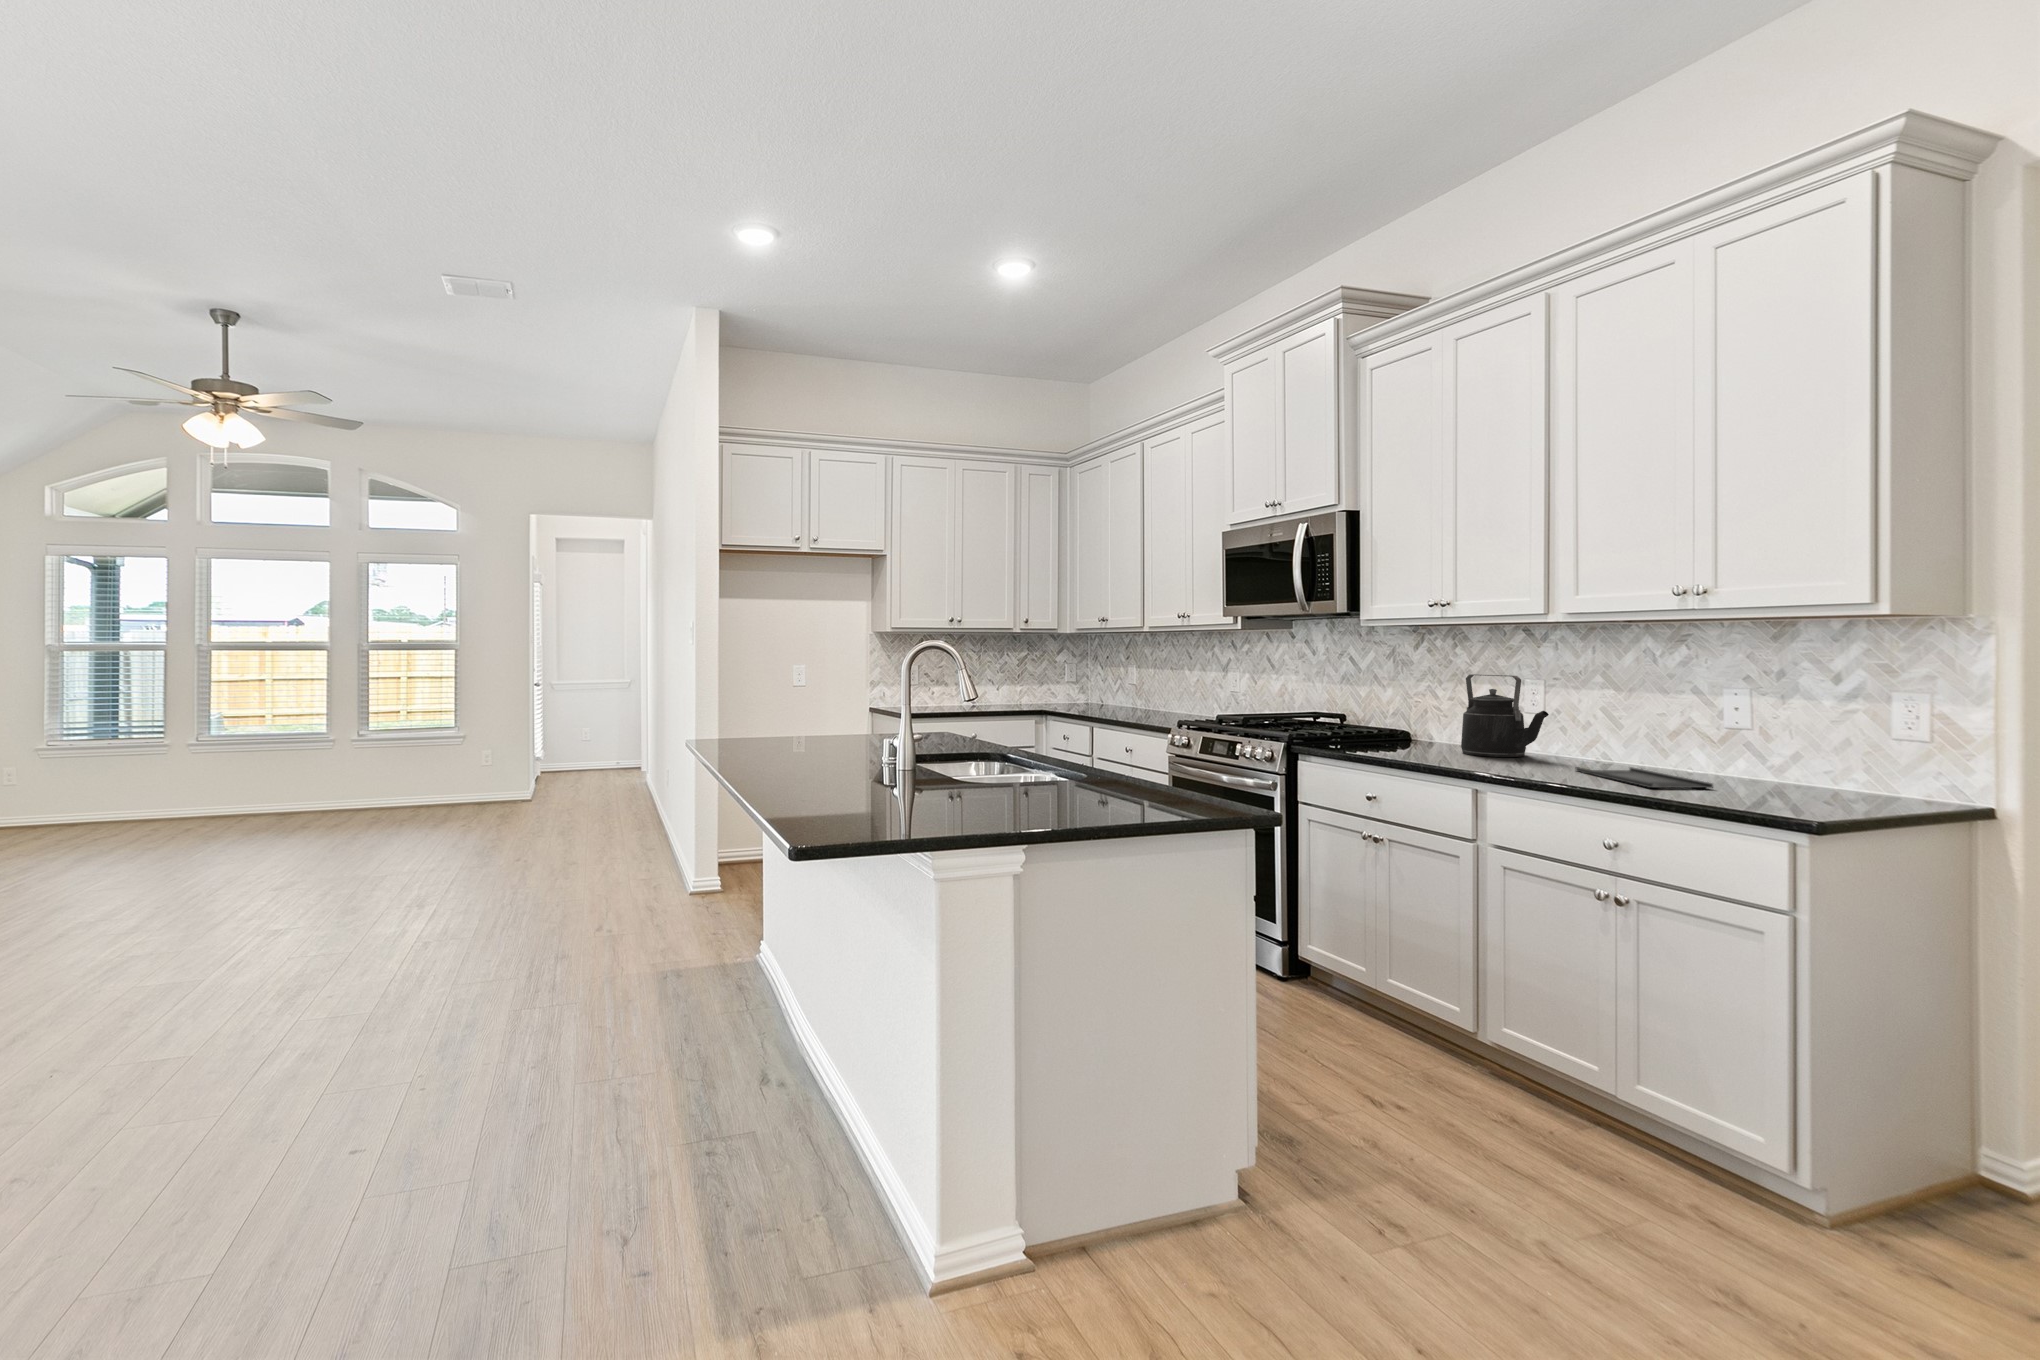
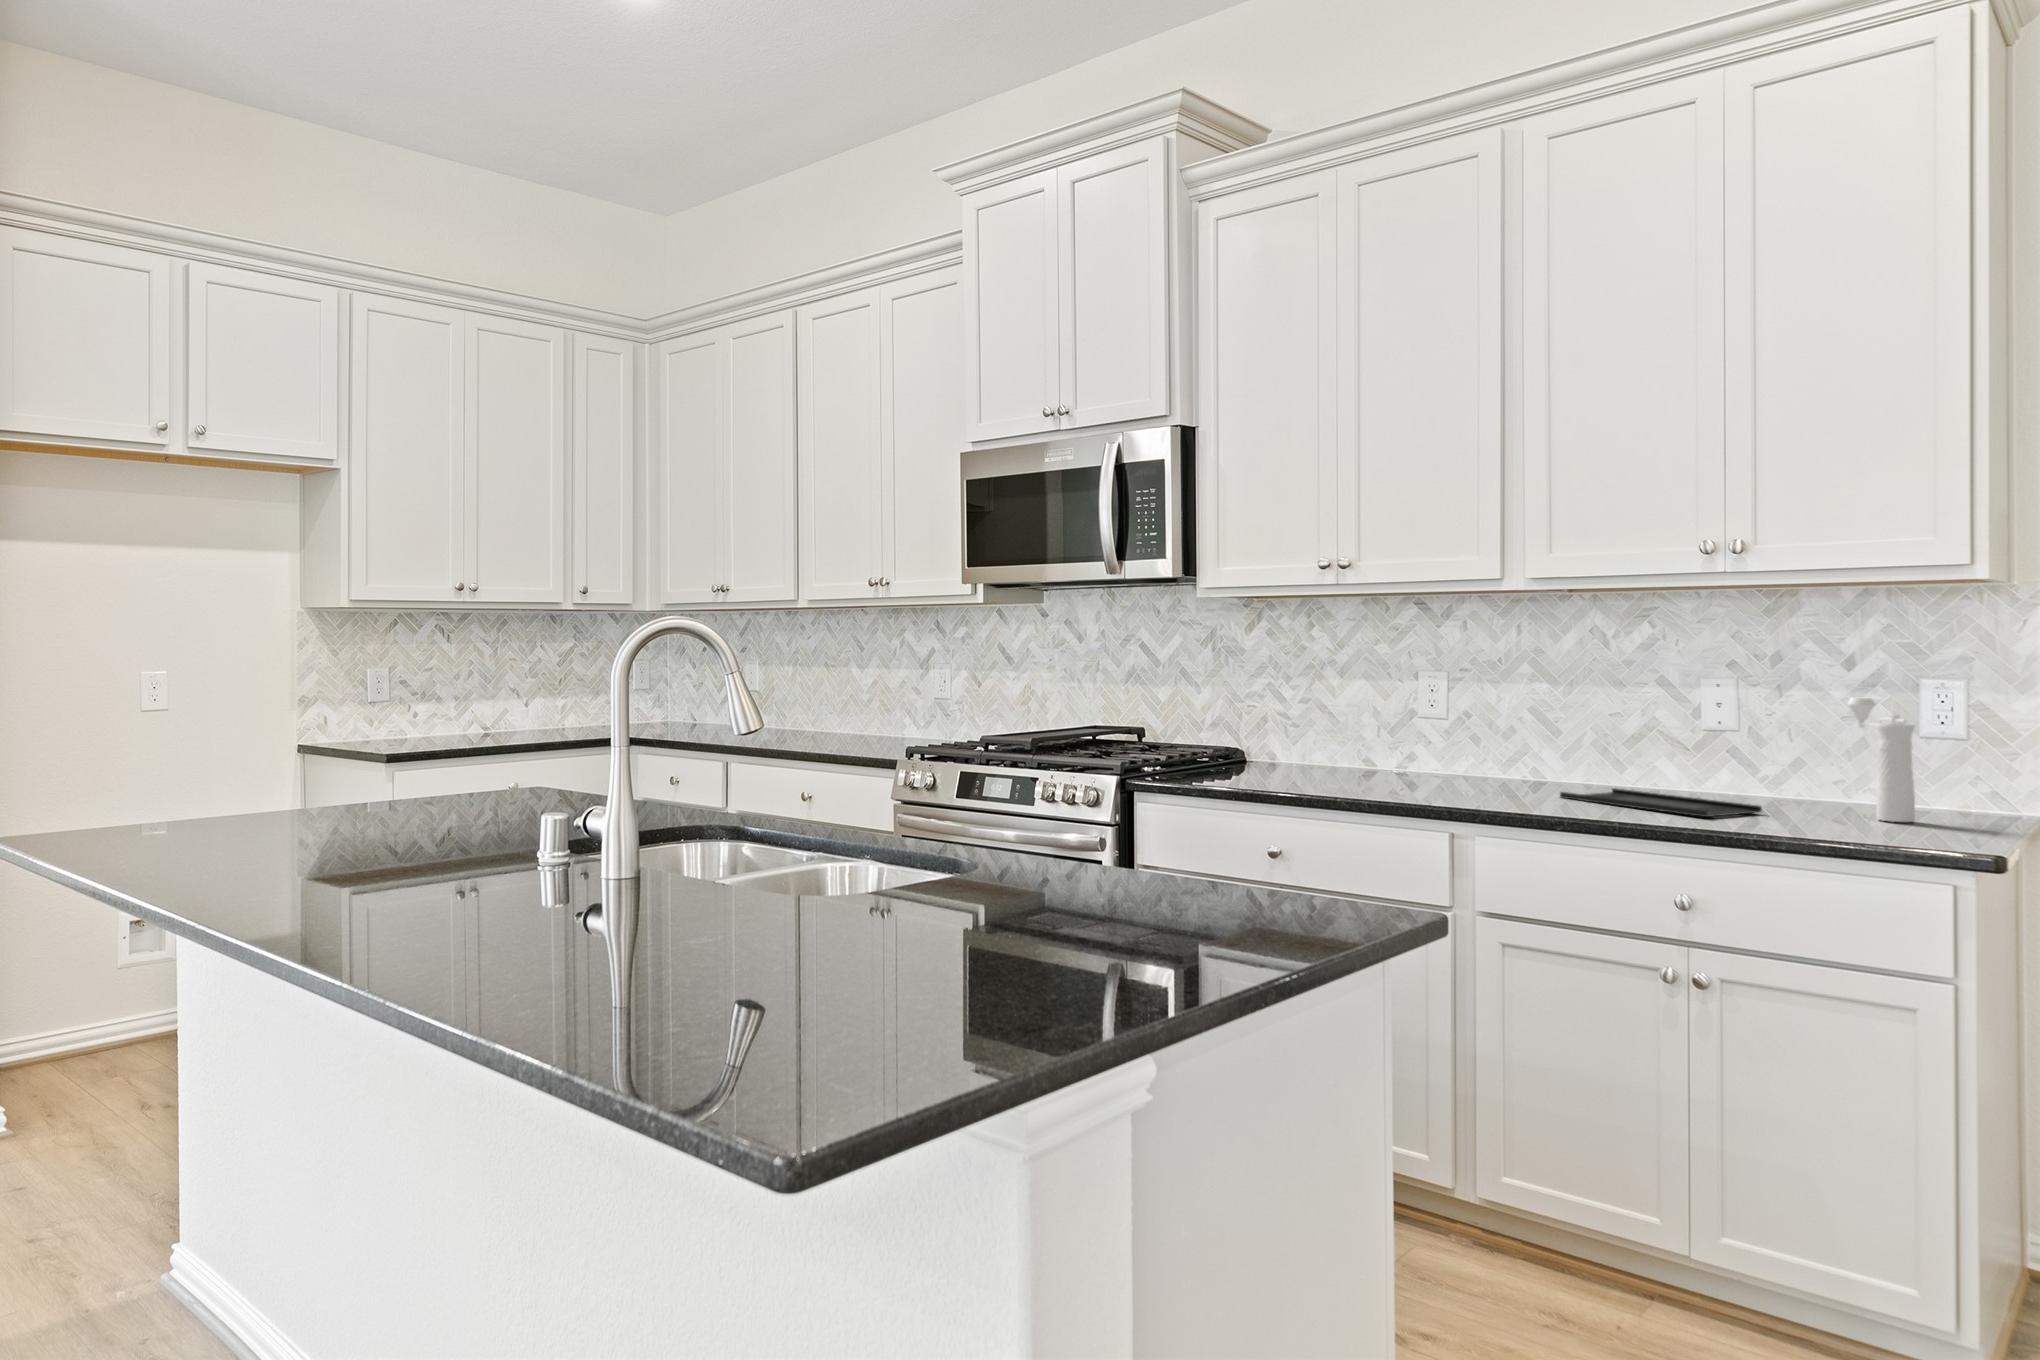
kettle: present [1461,674,1549,757] -> none [1367,665,1493,782]
pepper mill: none [1802,706,1839,802] -> present [1848,697,1915,822]

